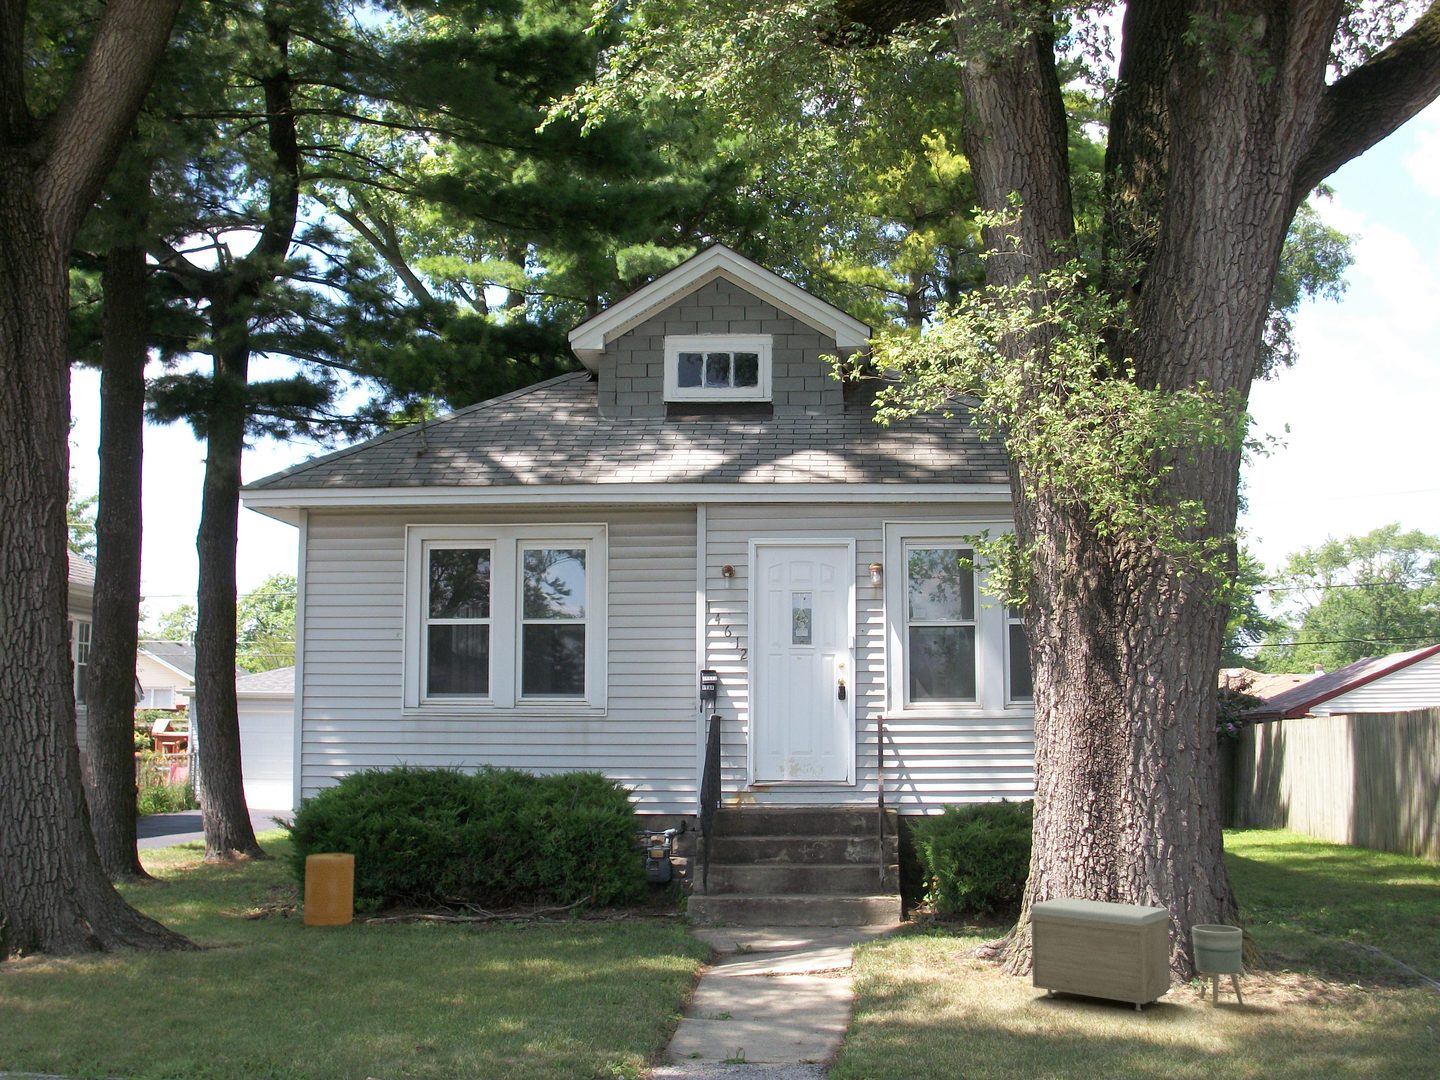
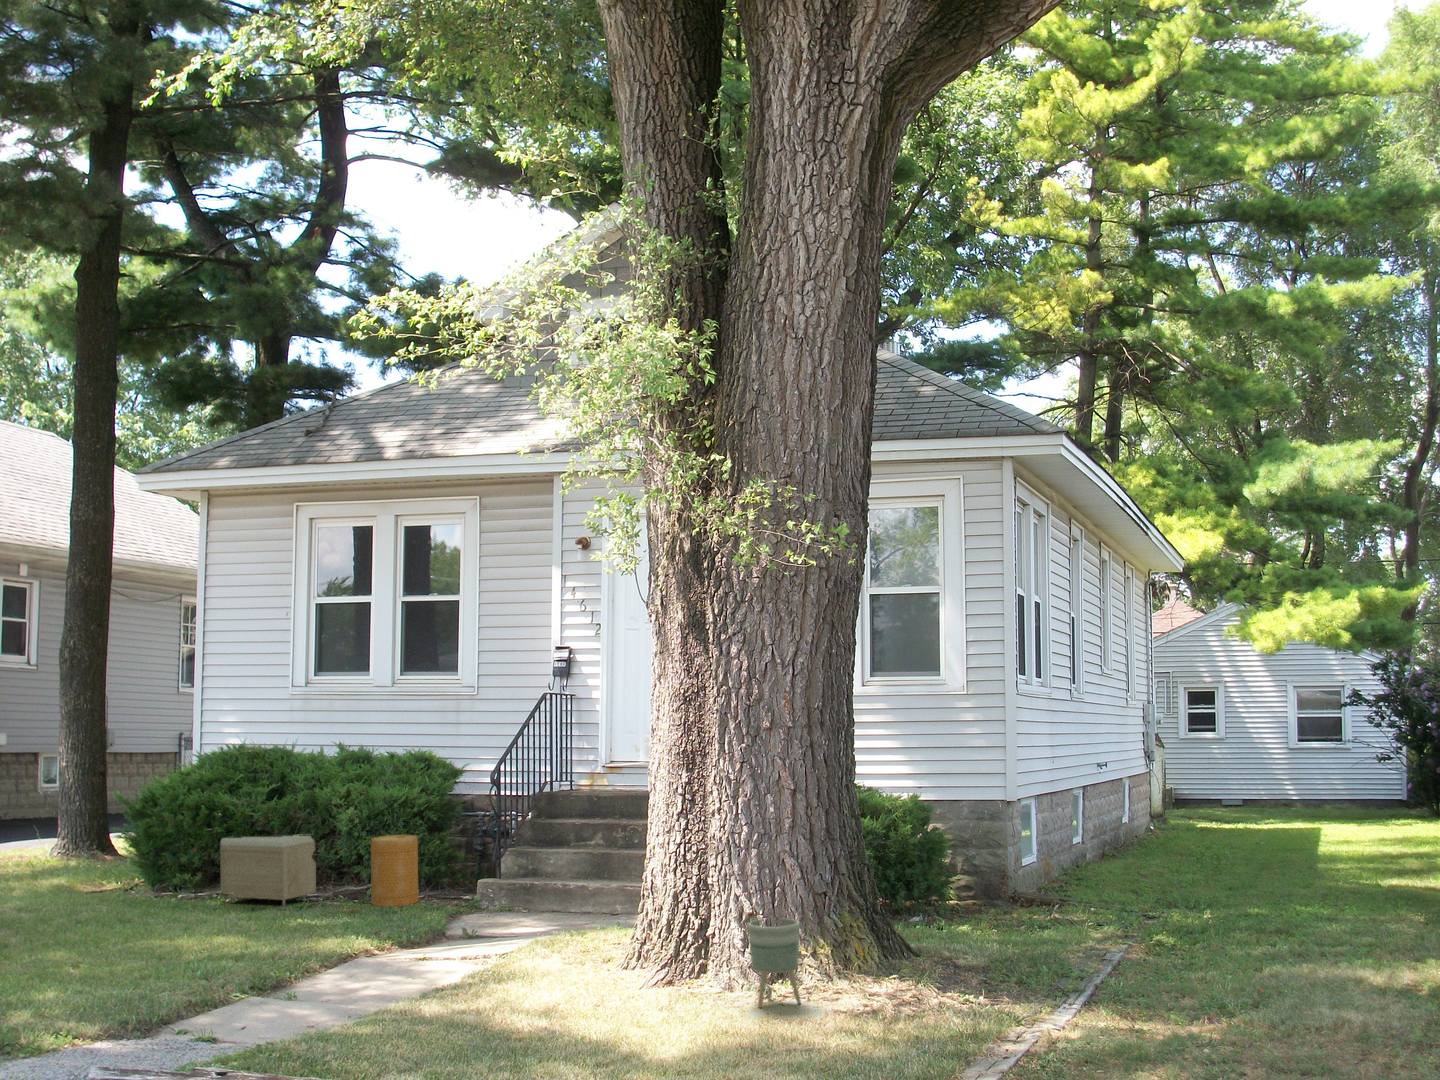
basket: present [304,853,354,926] -> present [370,835,419,906]
storage bench: present [1031,897,1170,1011] -> present [220,835,316,905]

